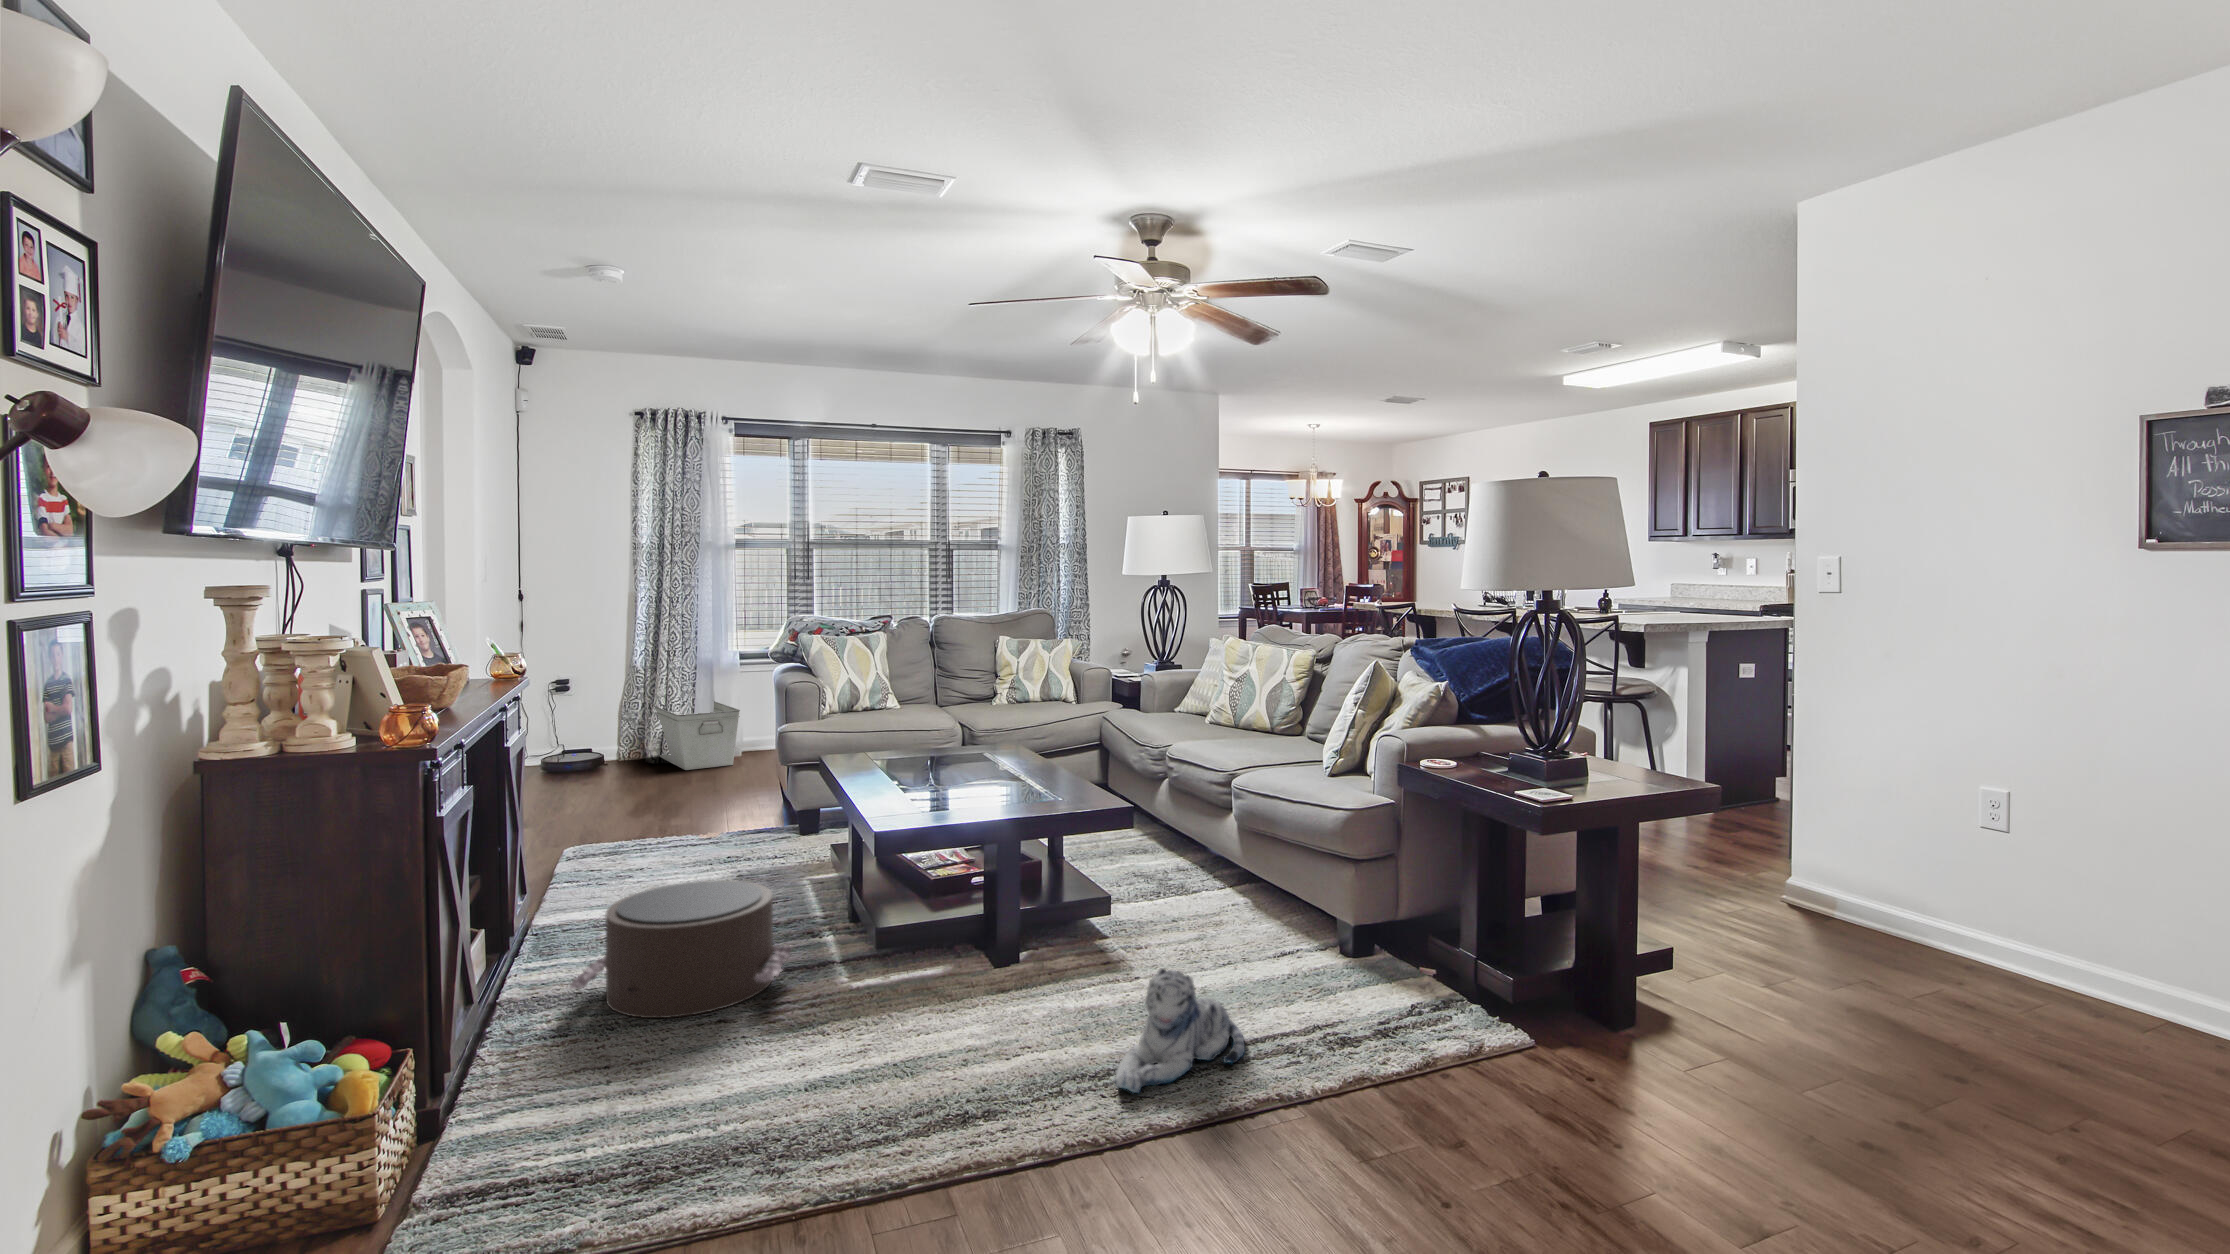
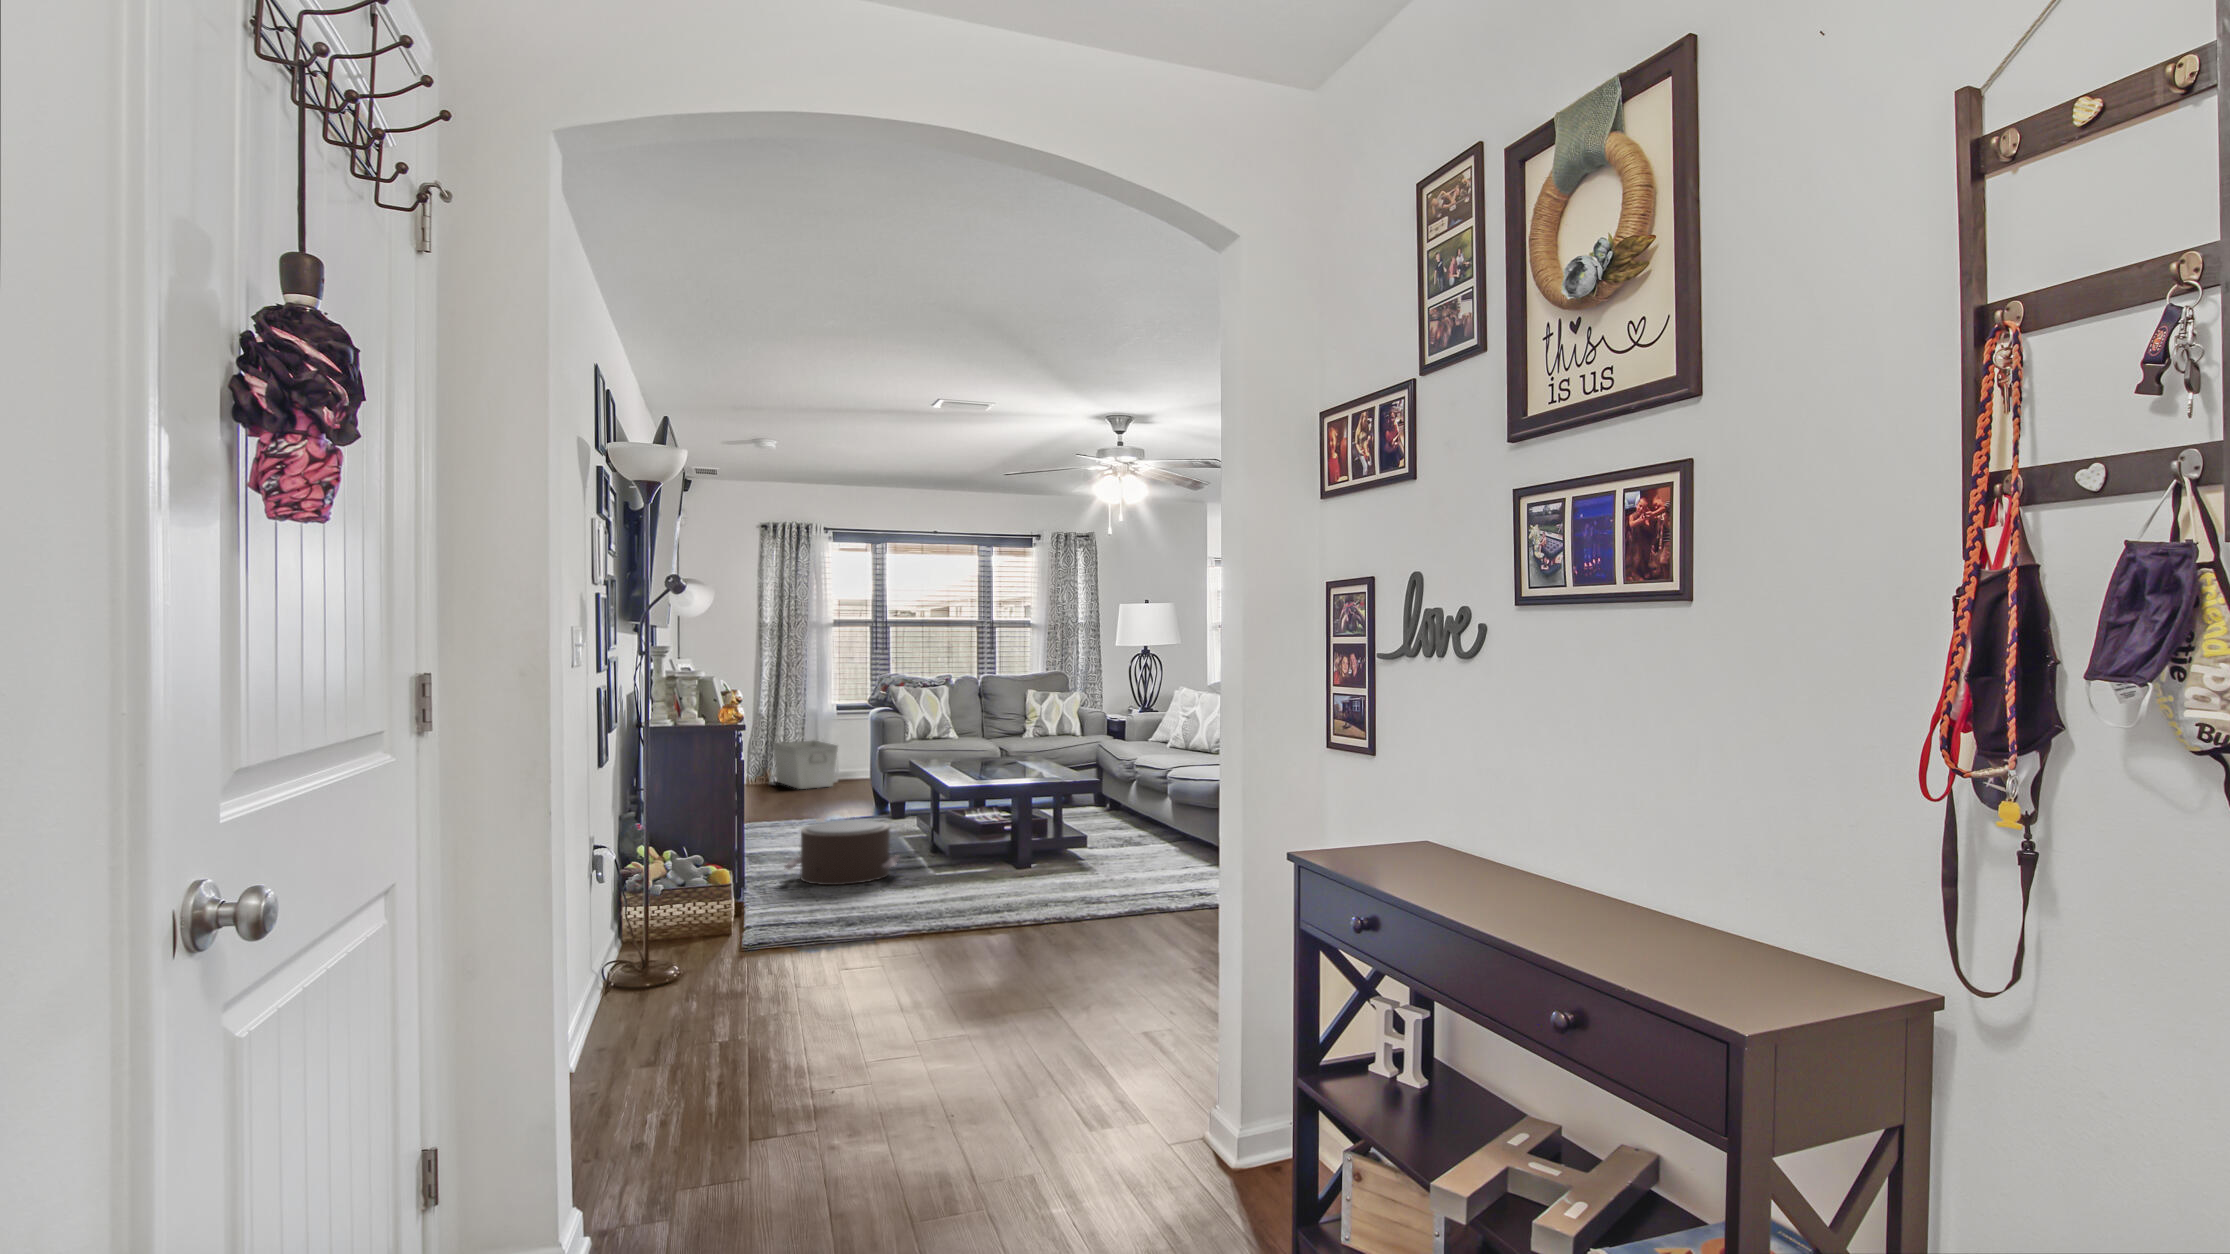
plush toy: present [1115,968,1245,1093] -> none [1071,847,1146,906]

